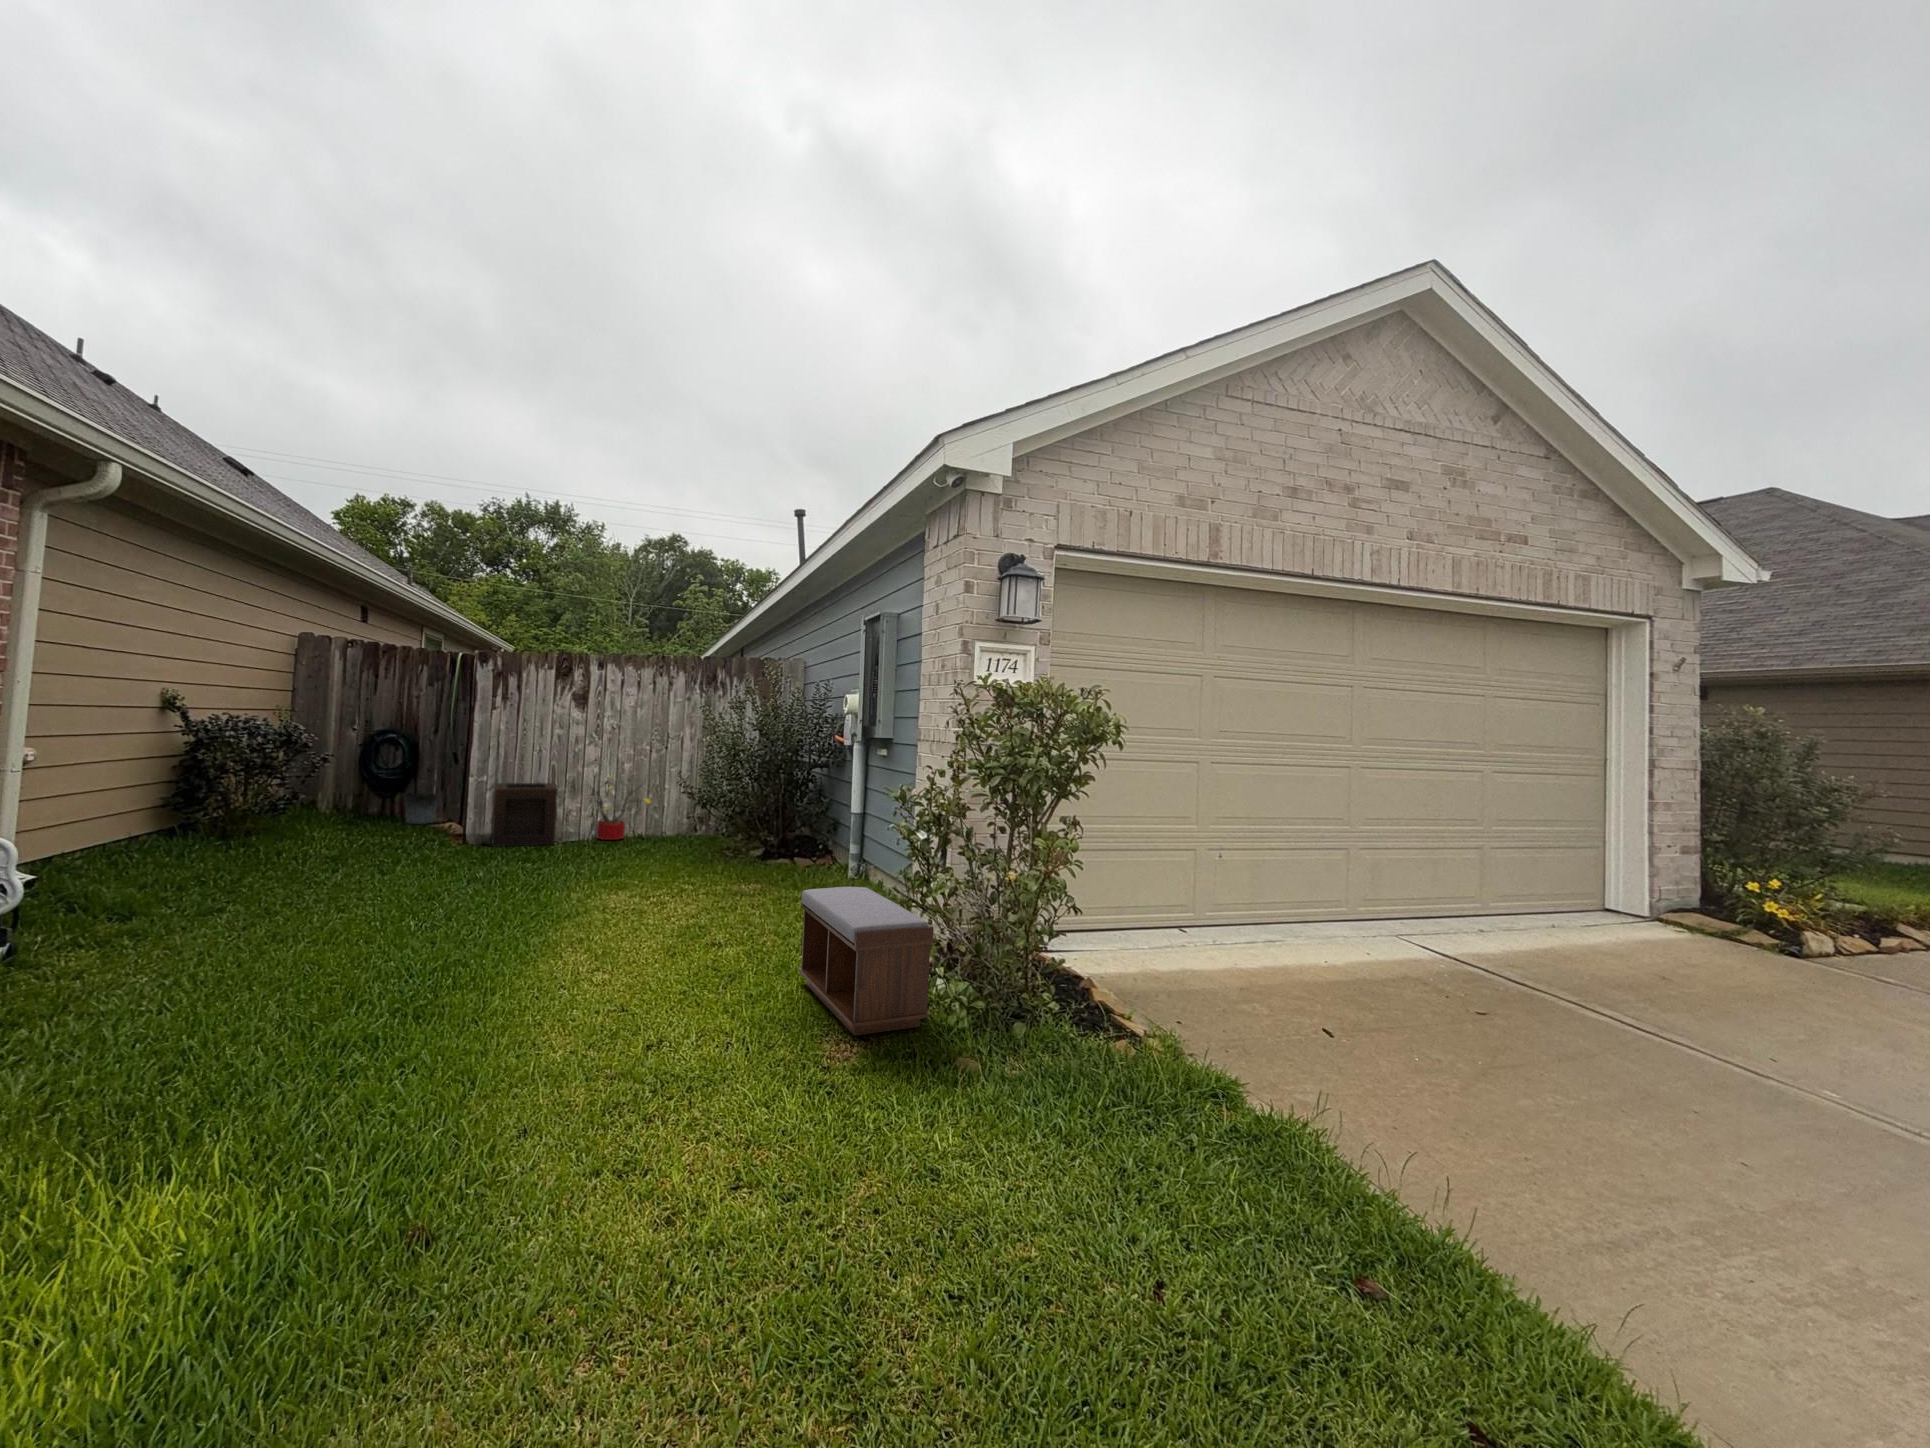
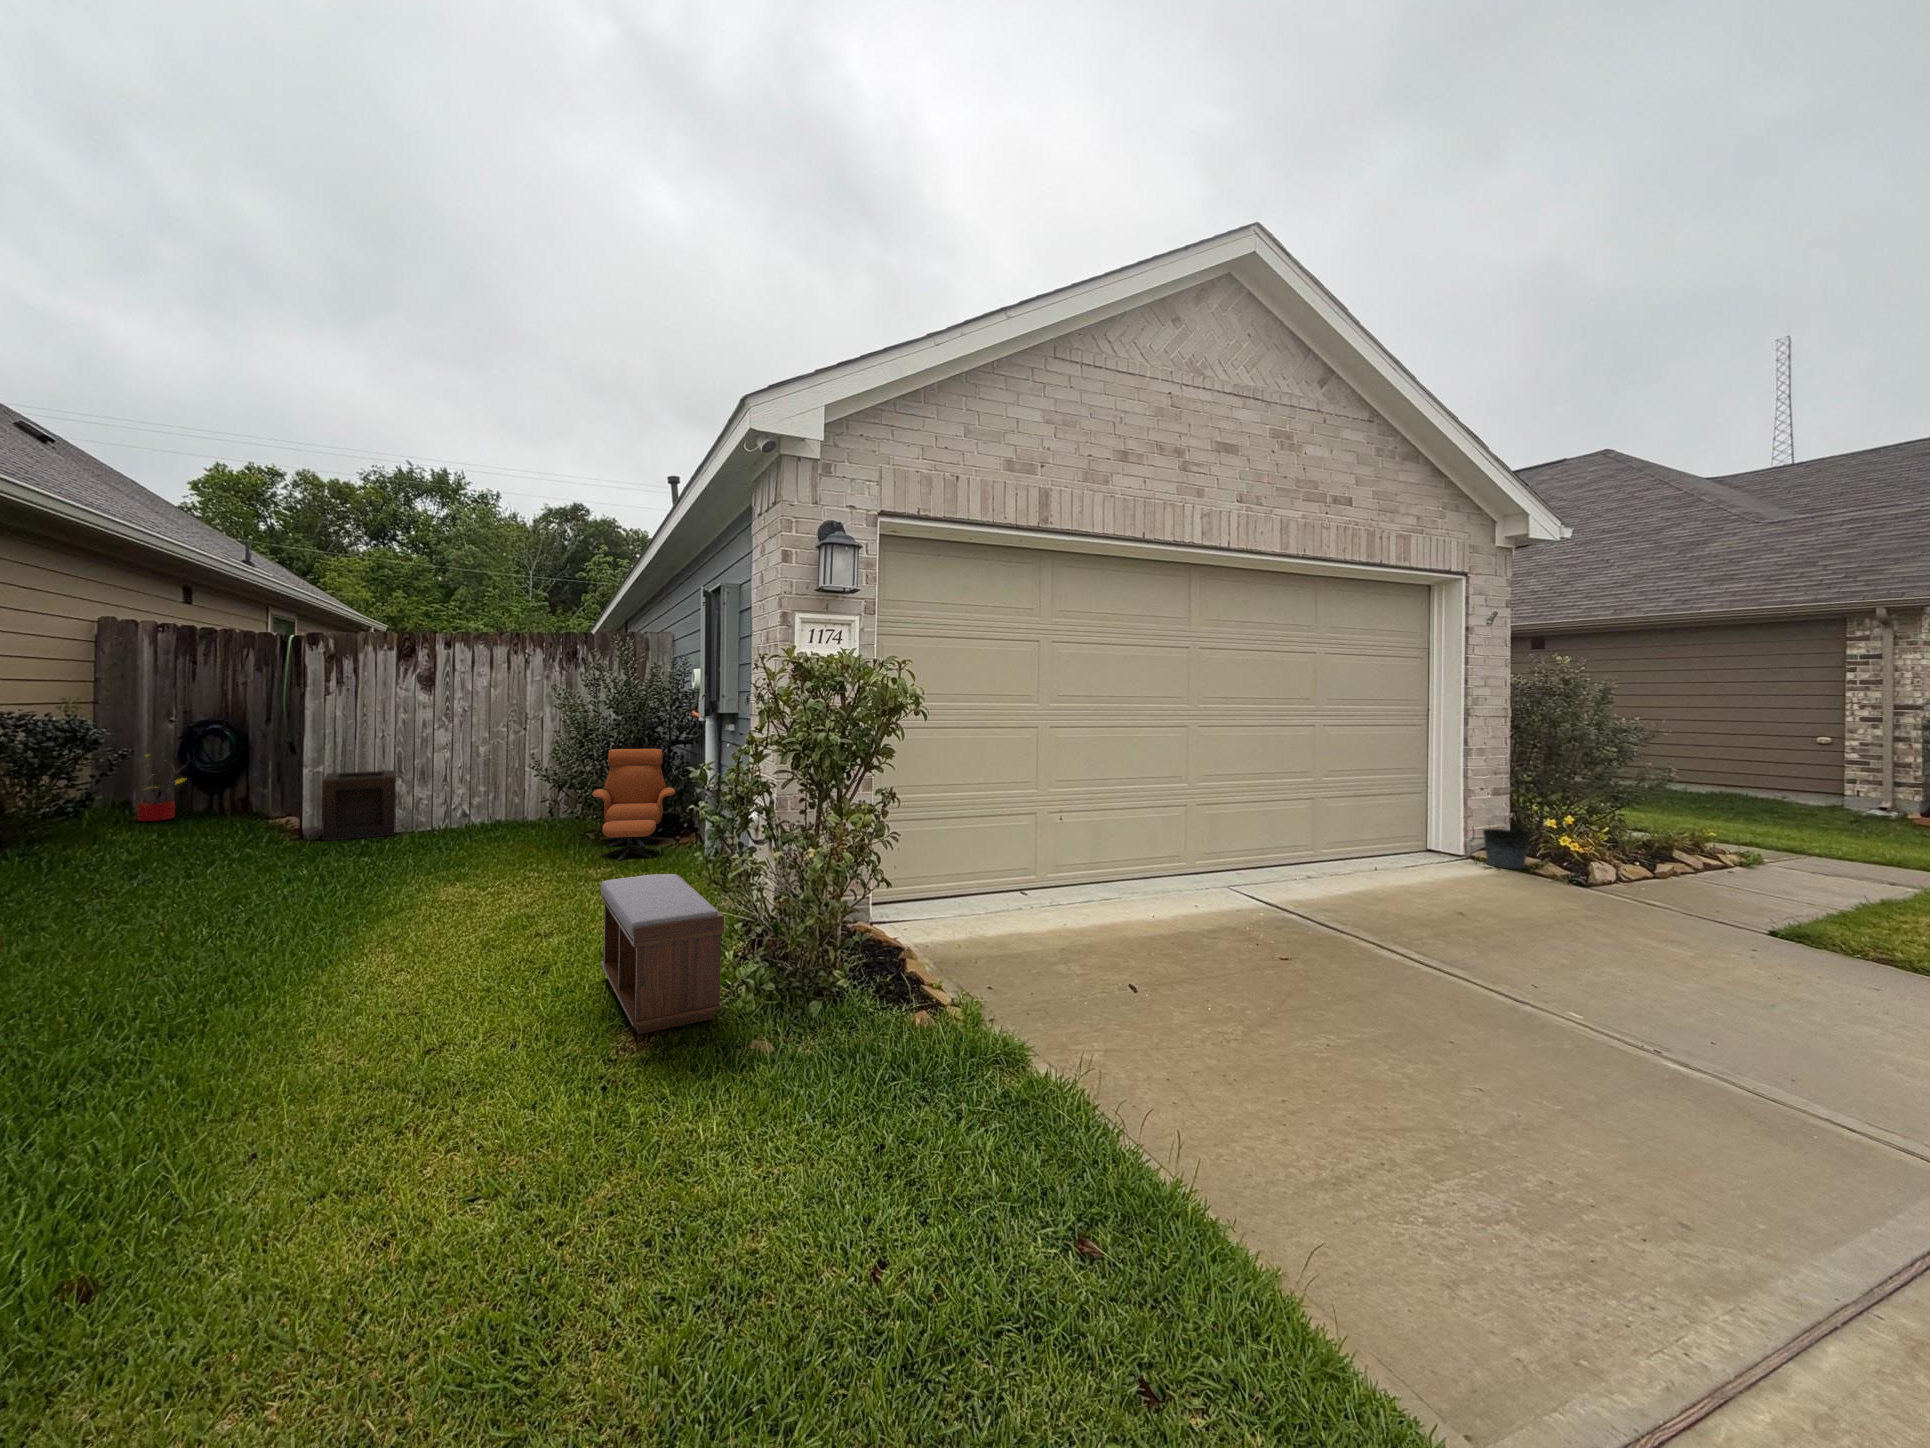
lounge chair: none [741,771,818,879] -> present [592,749,675,861]
decorative plant: present [587,776,651,840] -> present [137,754,188,821]
bucket: present [403,792,439,824] -> present [1483,829,1531,869]

